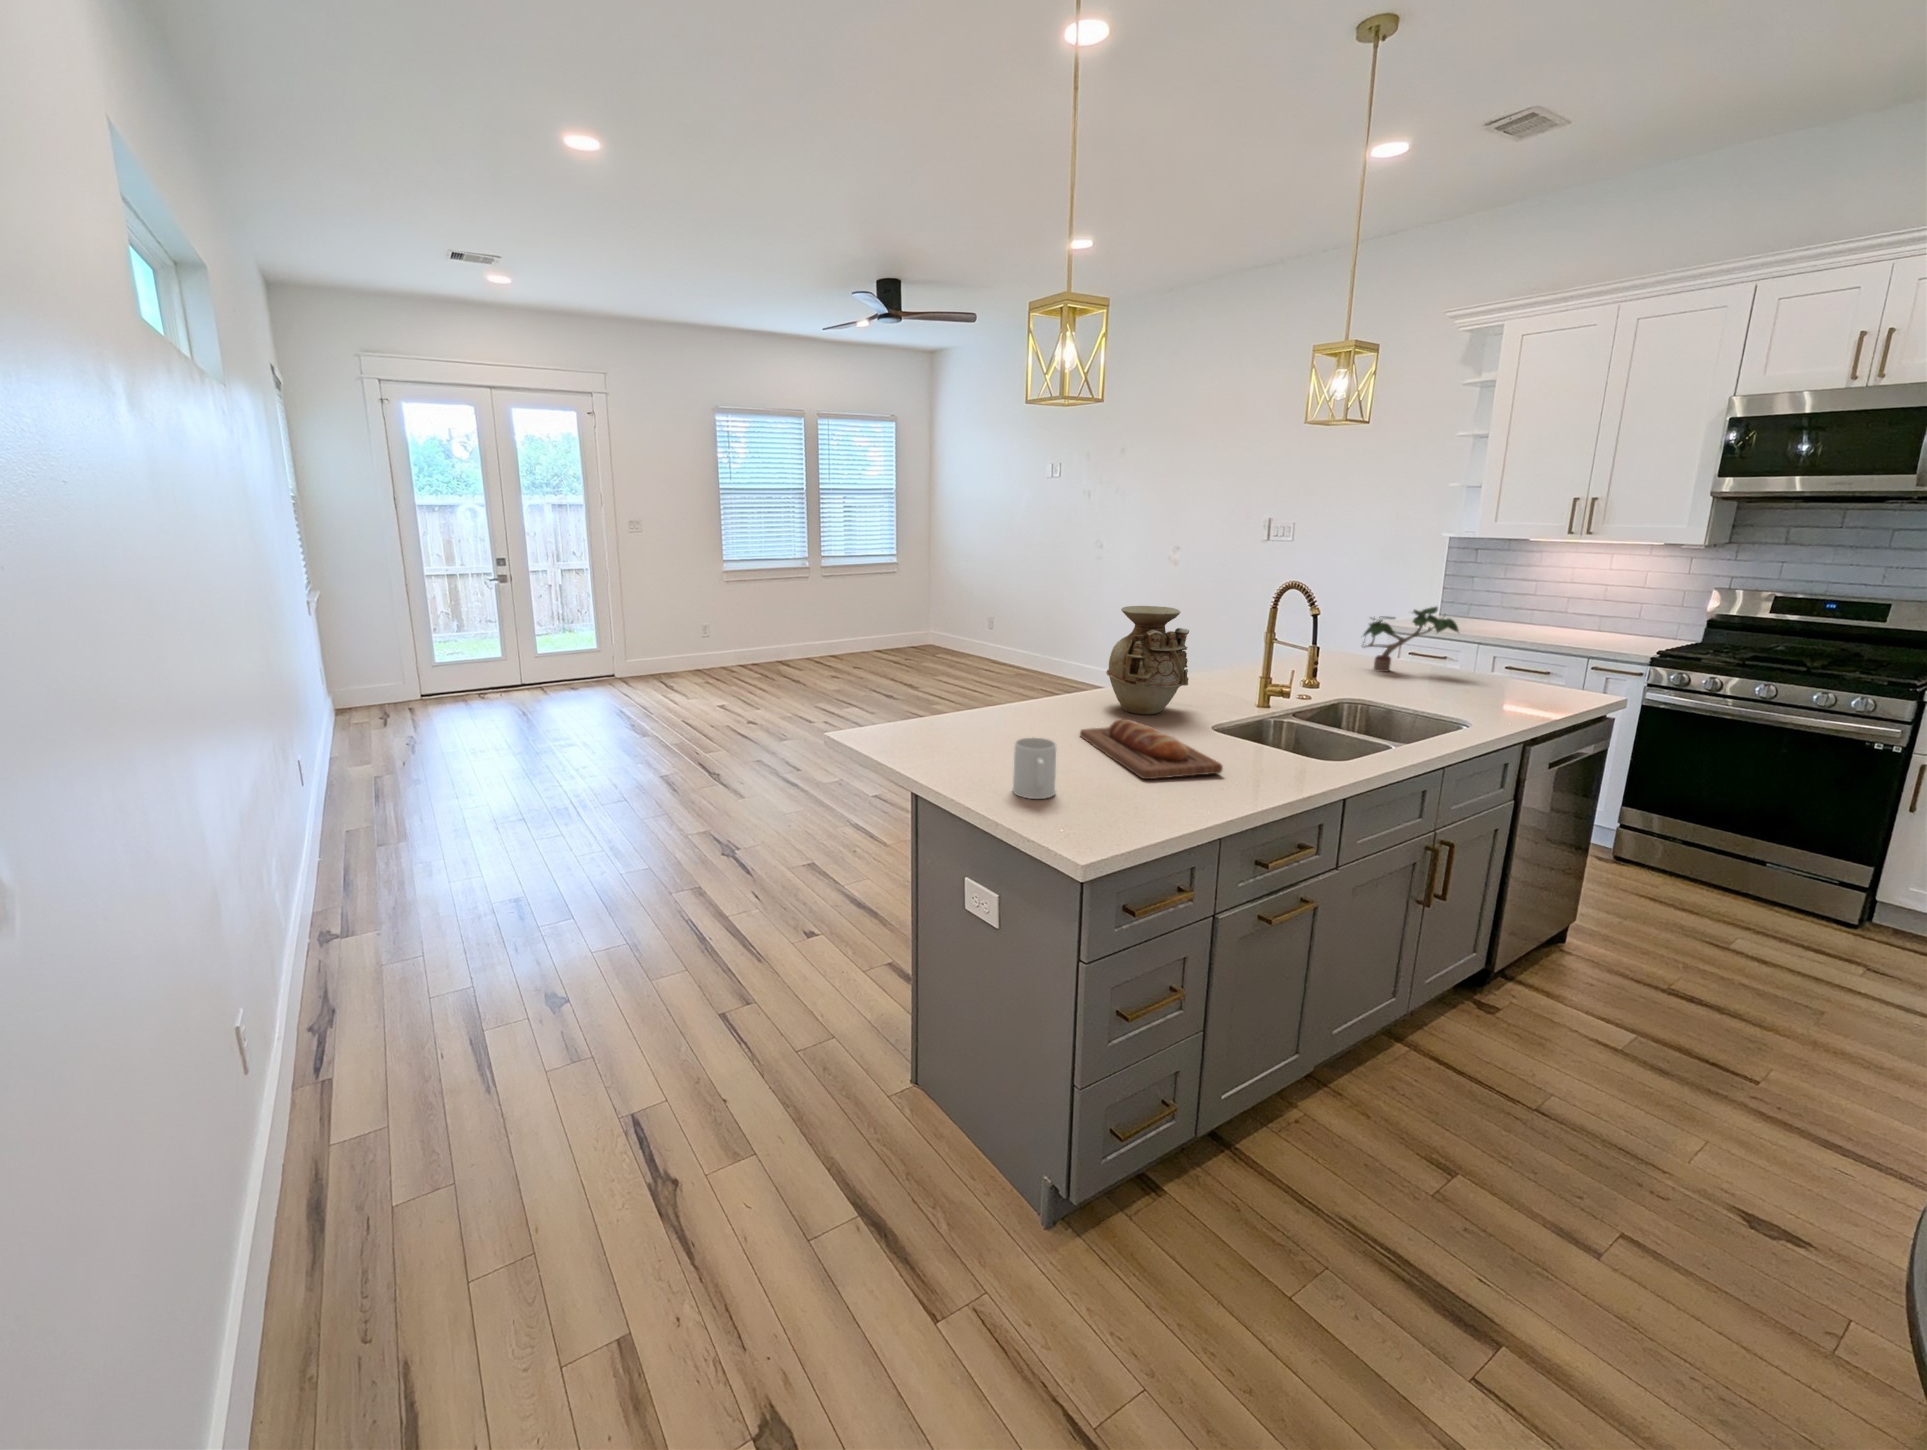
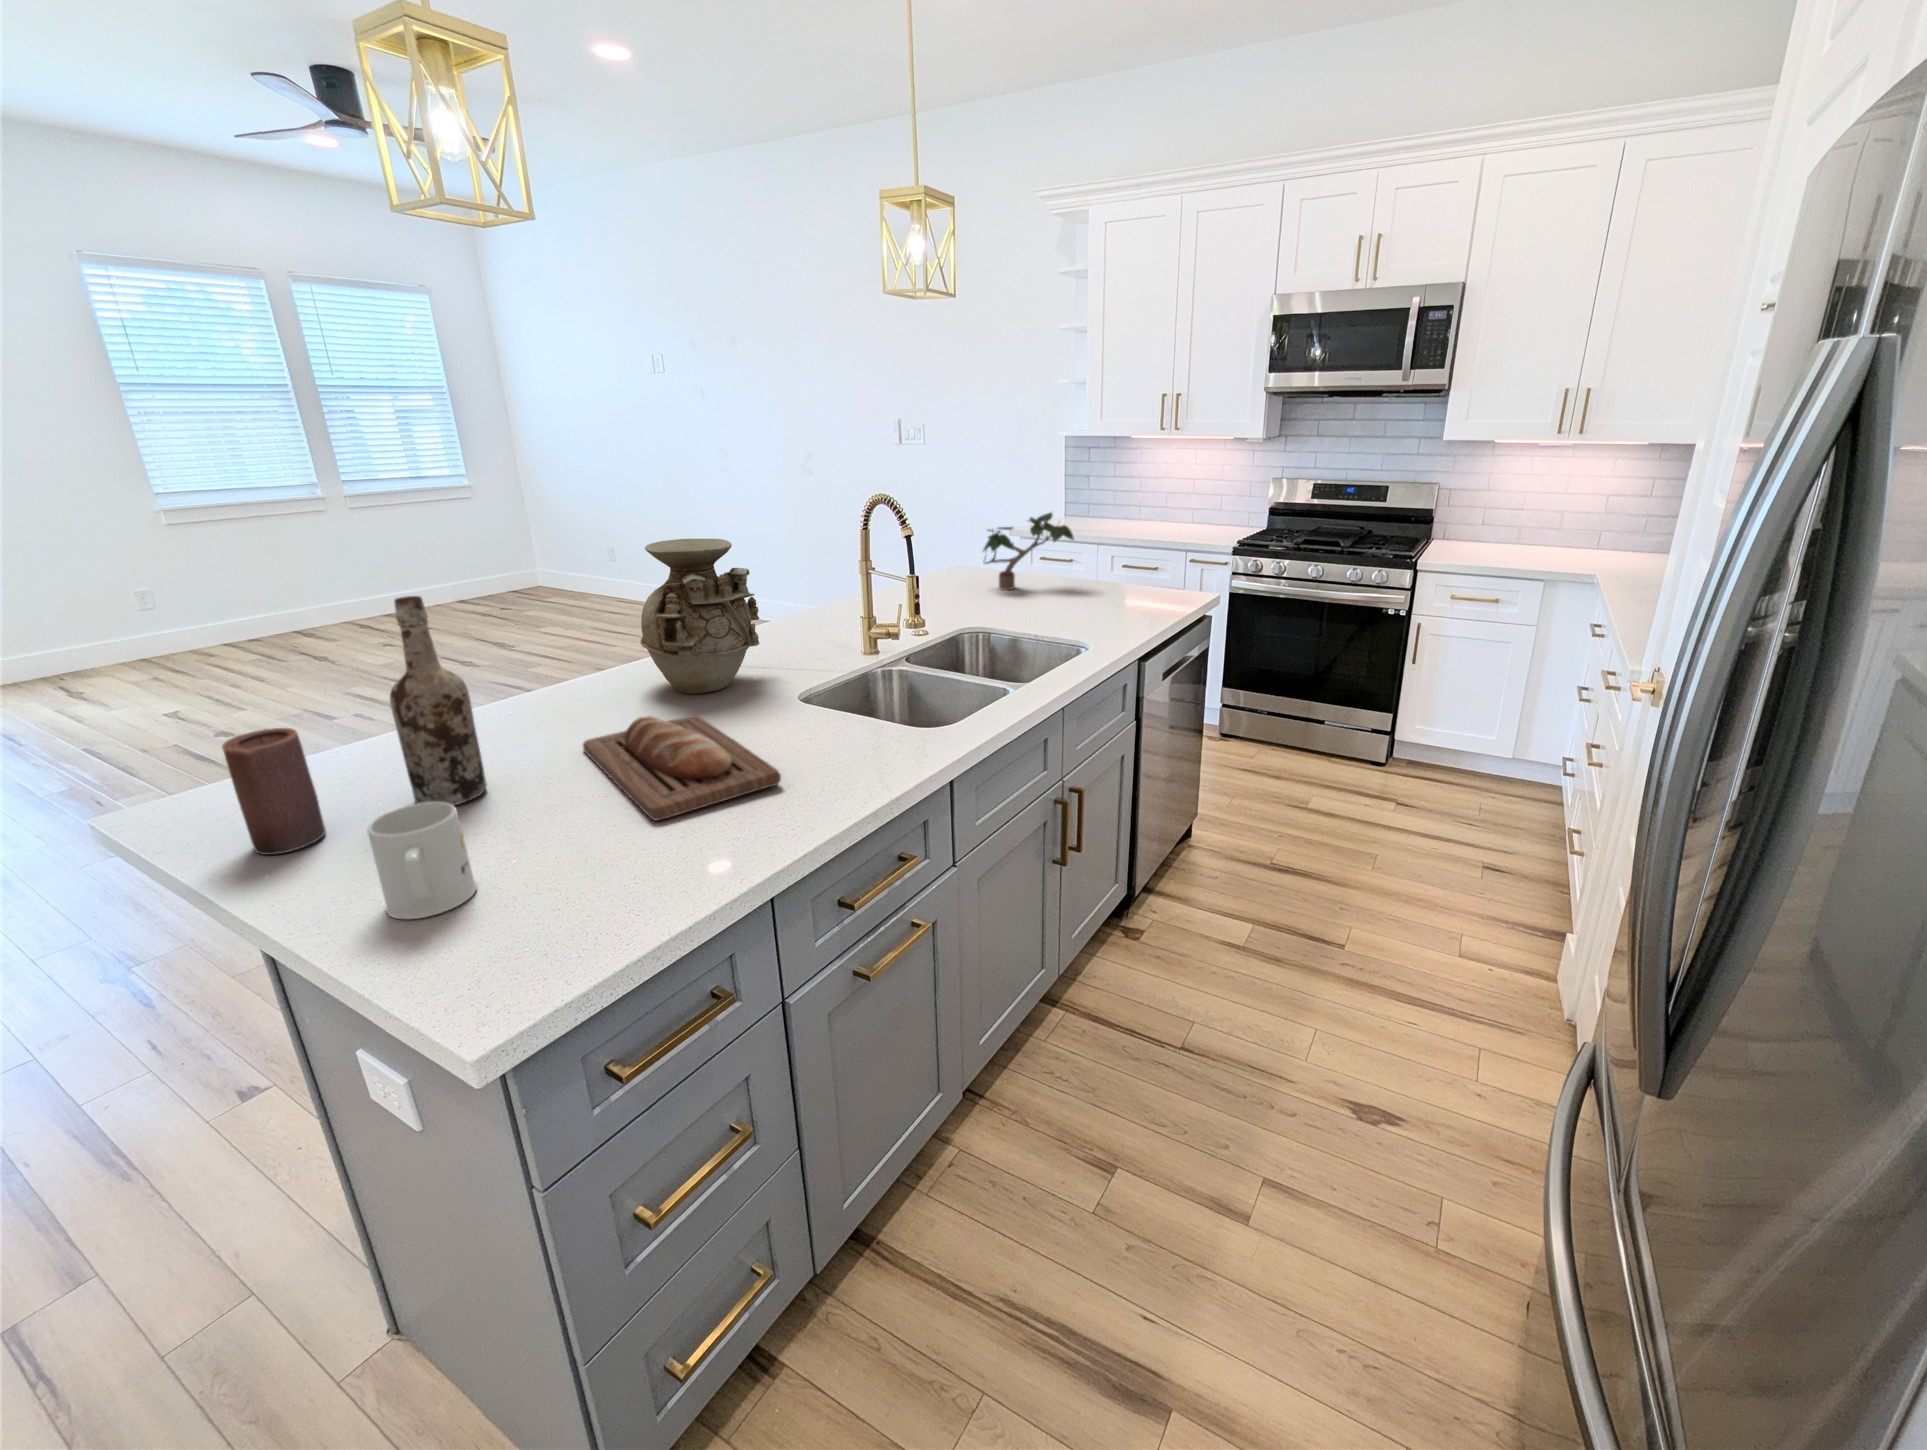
wine bottle: none [998,625,1037,751] -> present [390,596,487,805]
candle: none [931,690,963,758] -> present [222,728,326,855]

